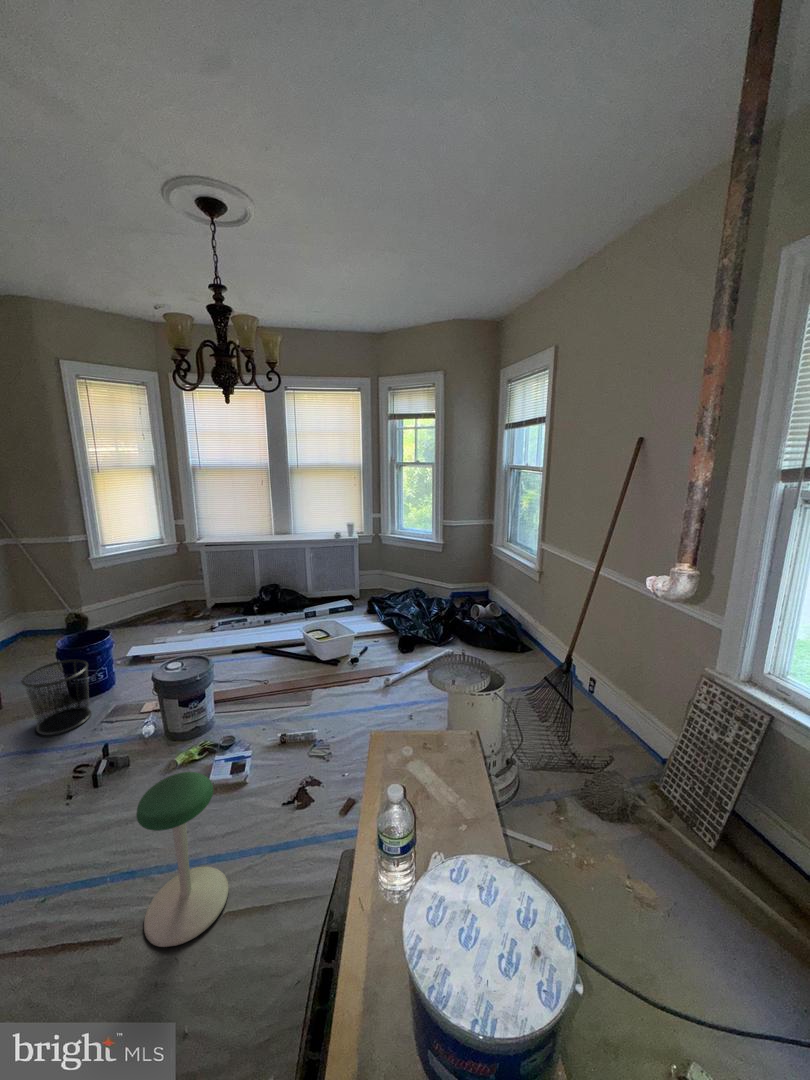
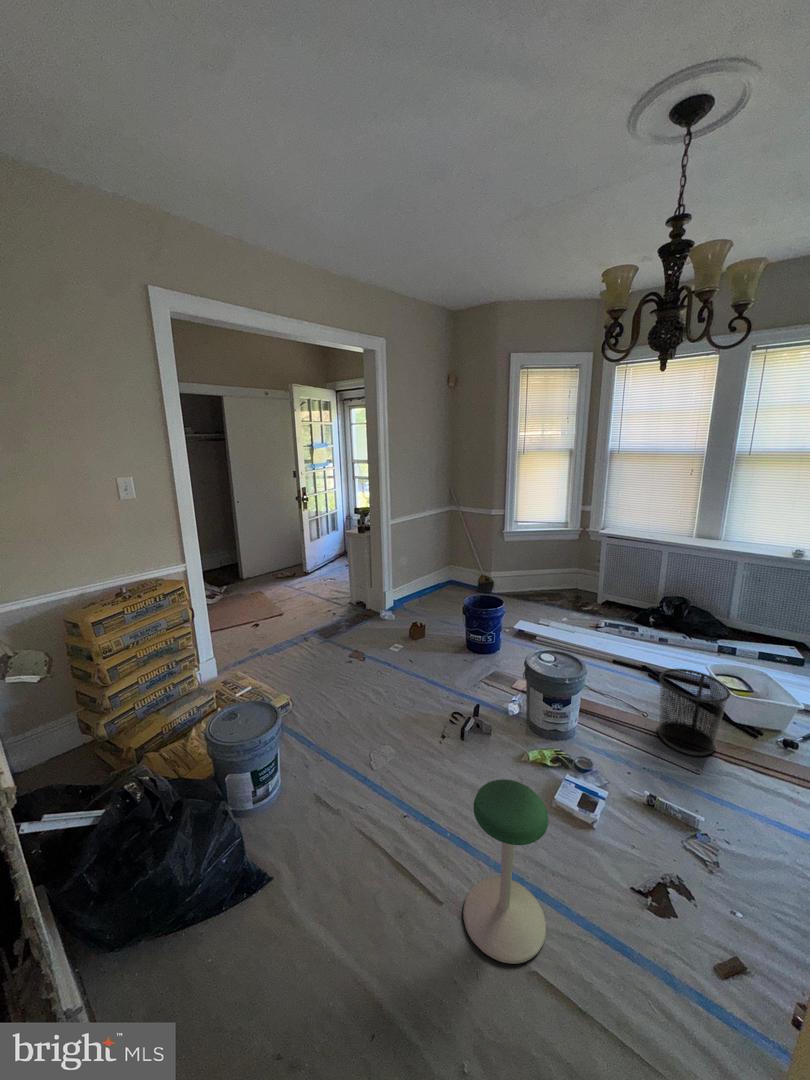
waste bin: present [21,660,91,735] -> present [657,669,730,755]

